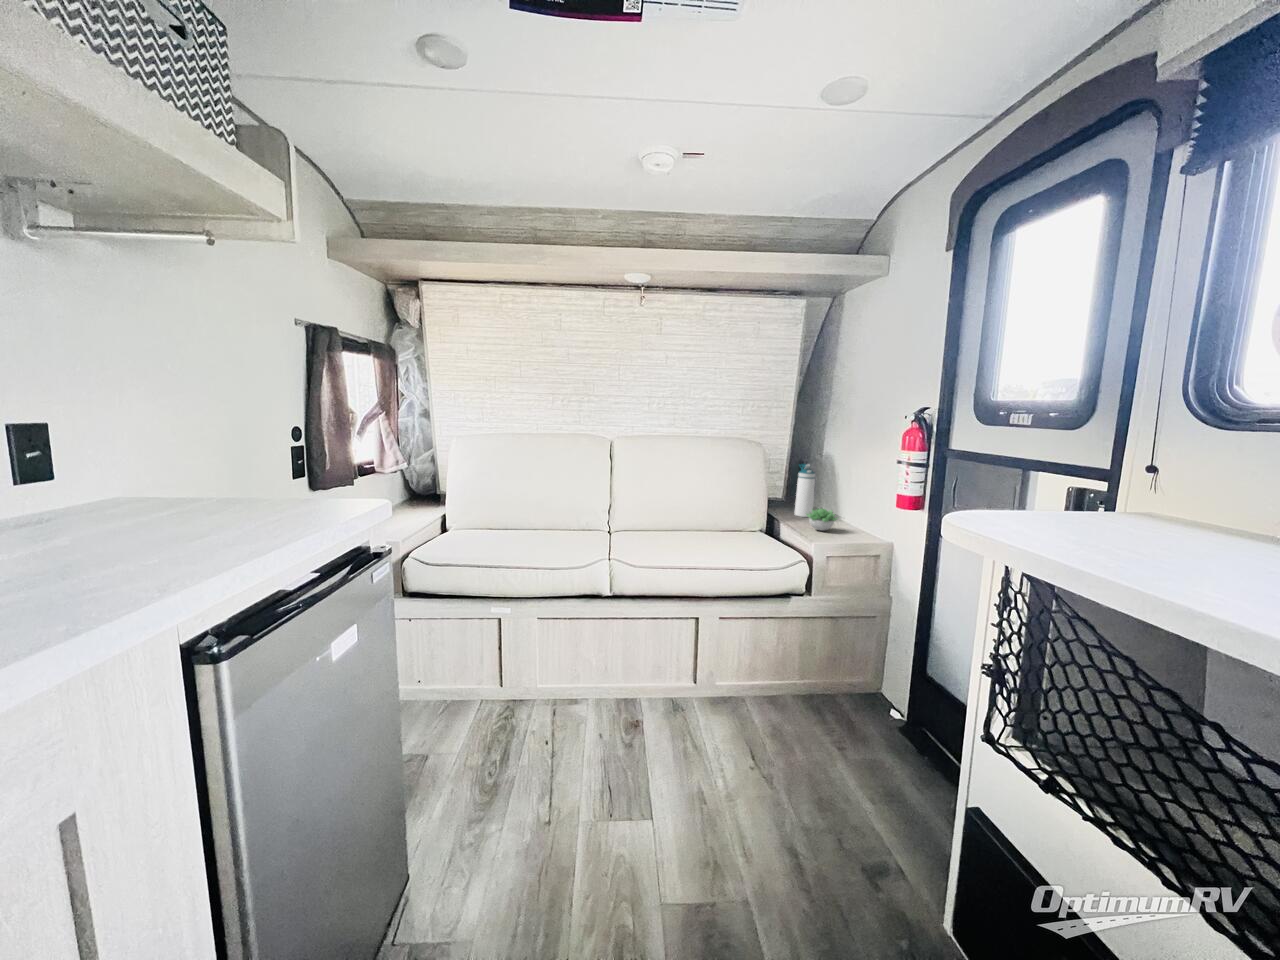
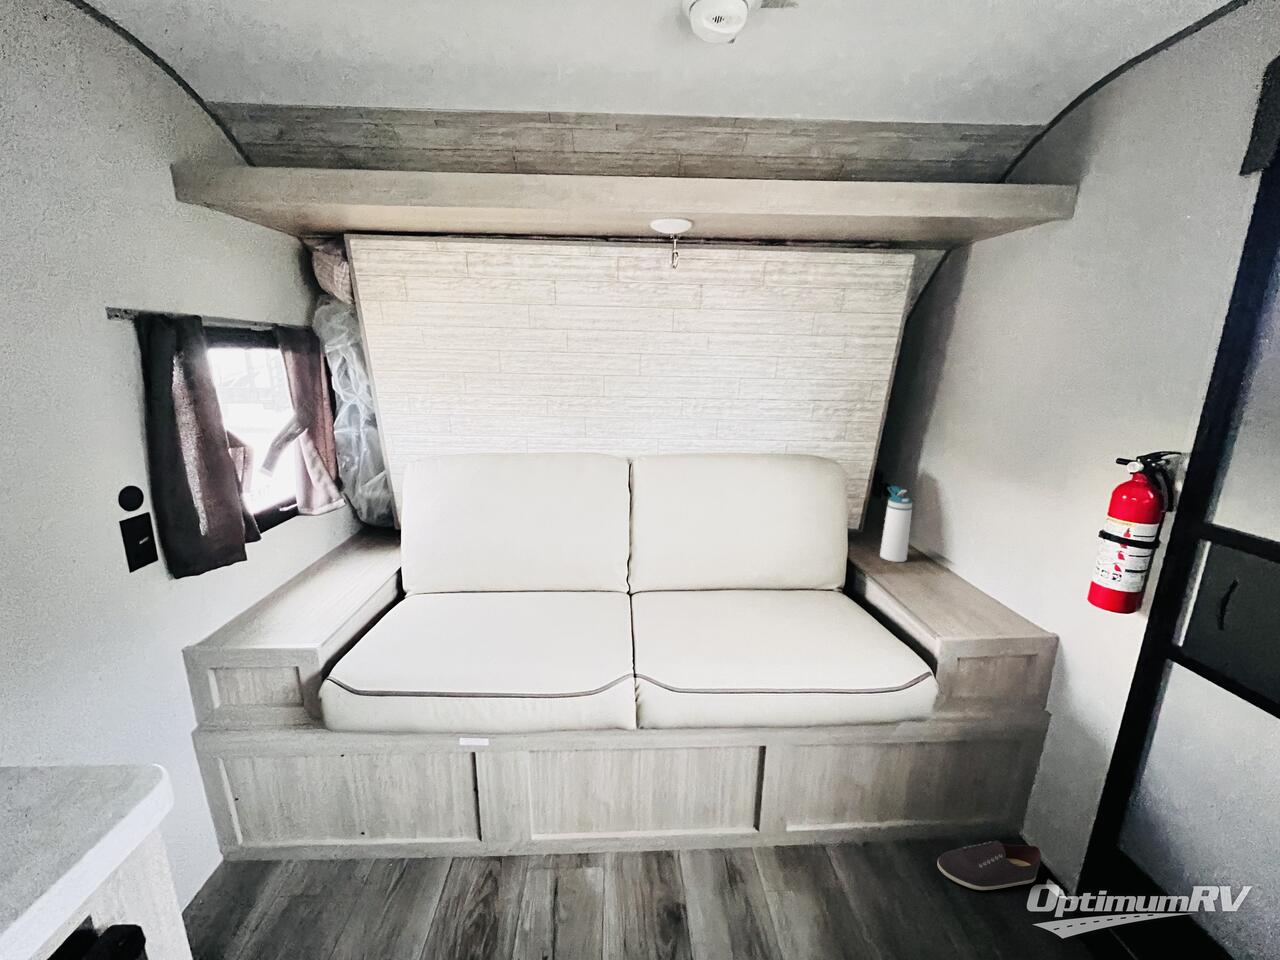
succulent plant: present [806,508,837,531] -> none [910,563,962,598]
shoe: none [818,685,886,715] -> present [937,841,1041,890]

